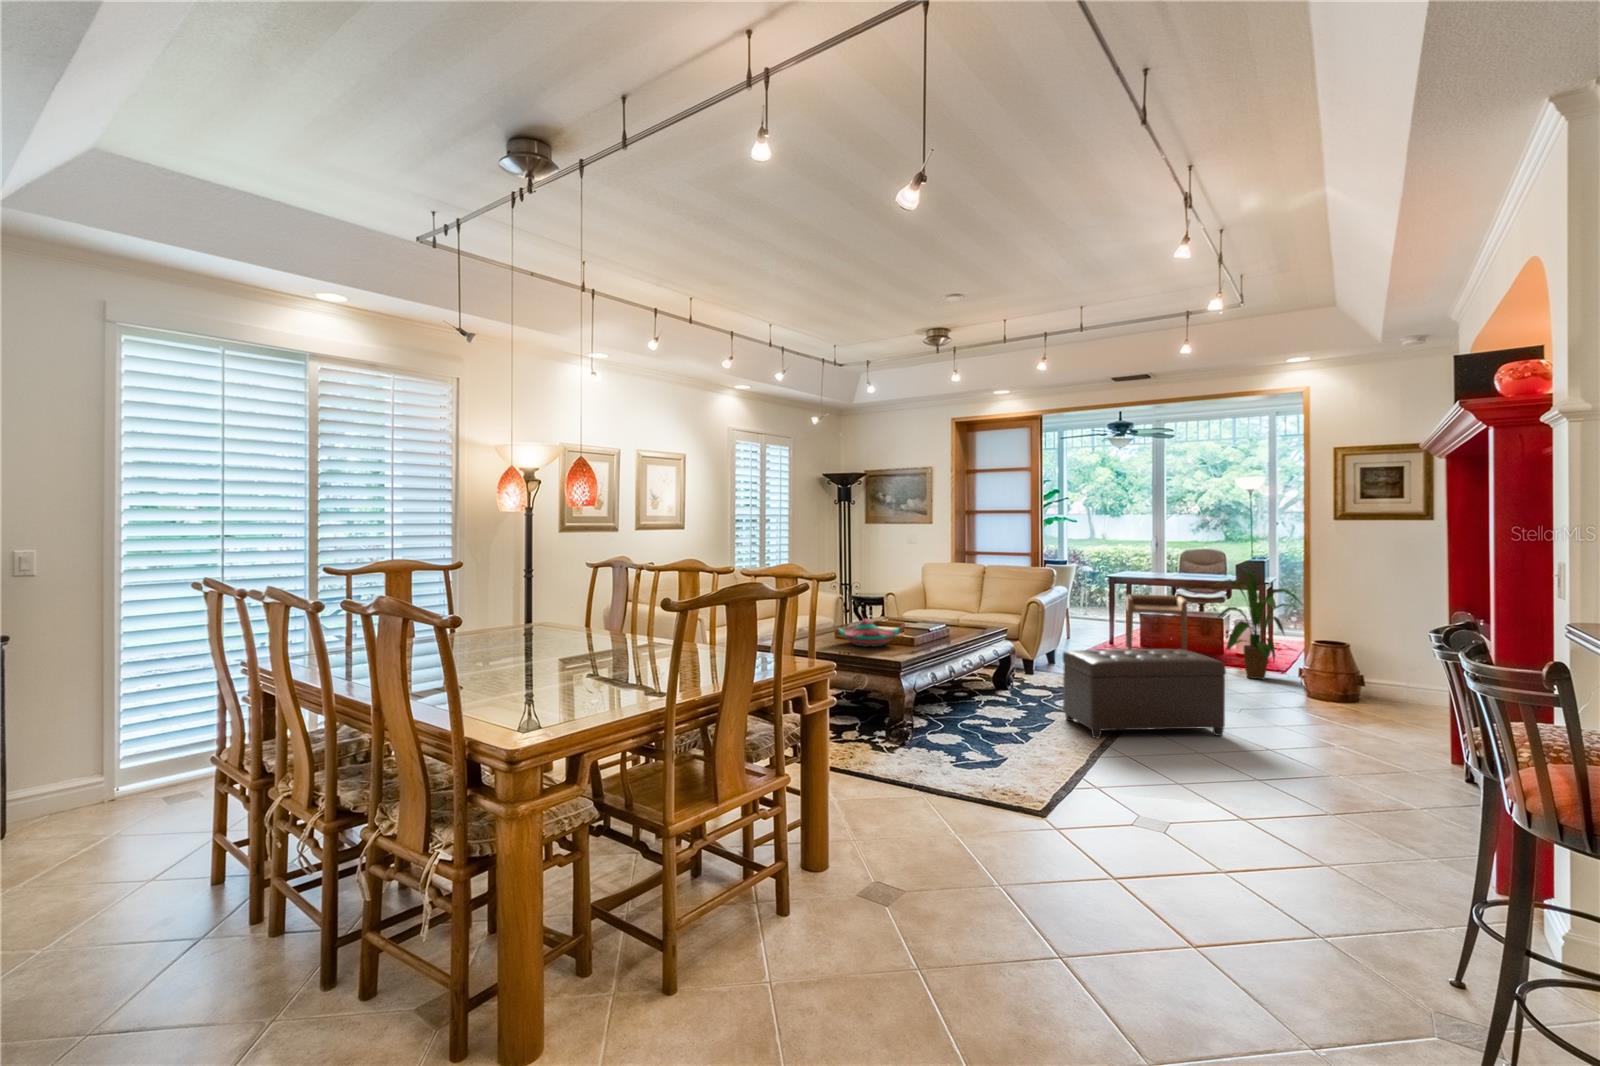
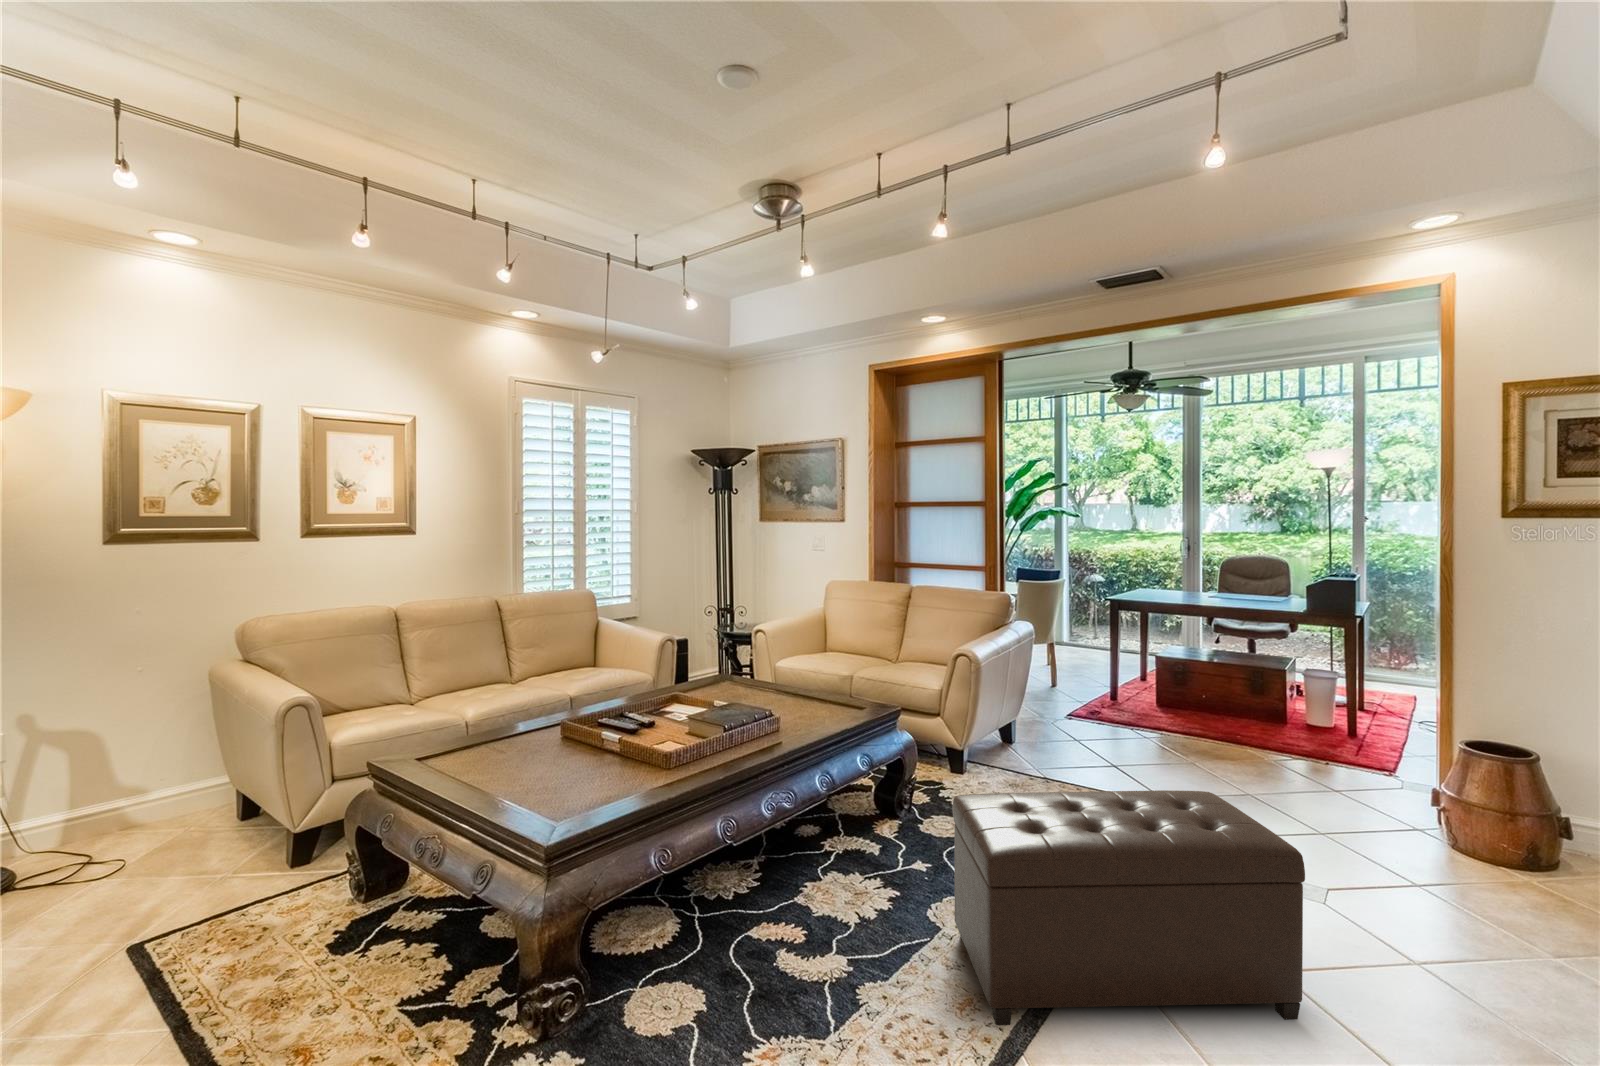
house plant: present [1218,569,1300,679] -> none [1267,596,1440,795]
side table: present [1126,594,1187,650] -> none [1133,628,1228,734]
decorative bowl: present [833,619,905,647] -> none [484,715,629,788]

